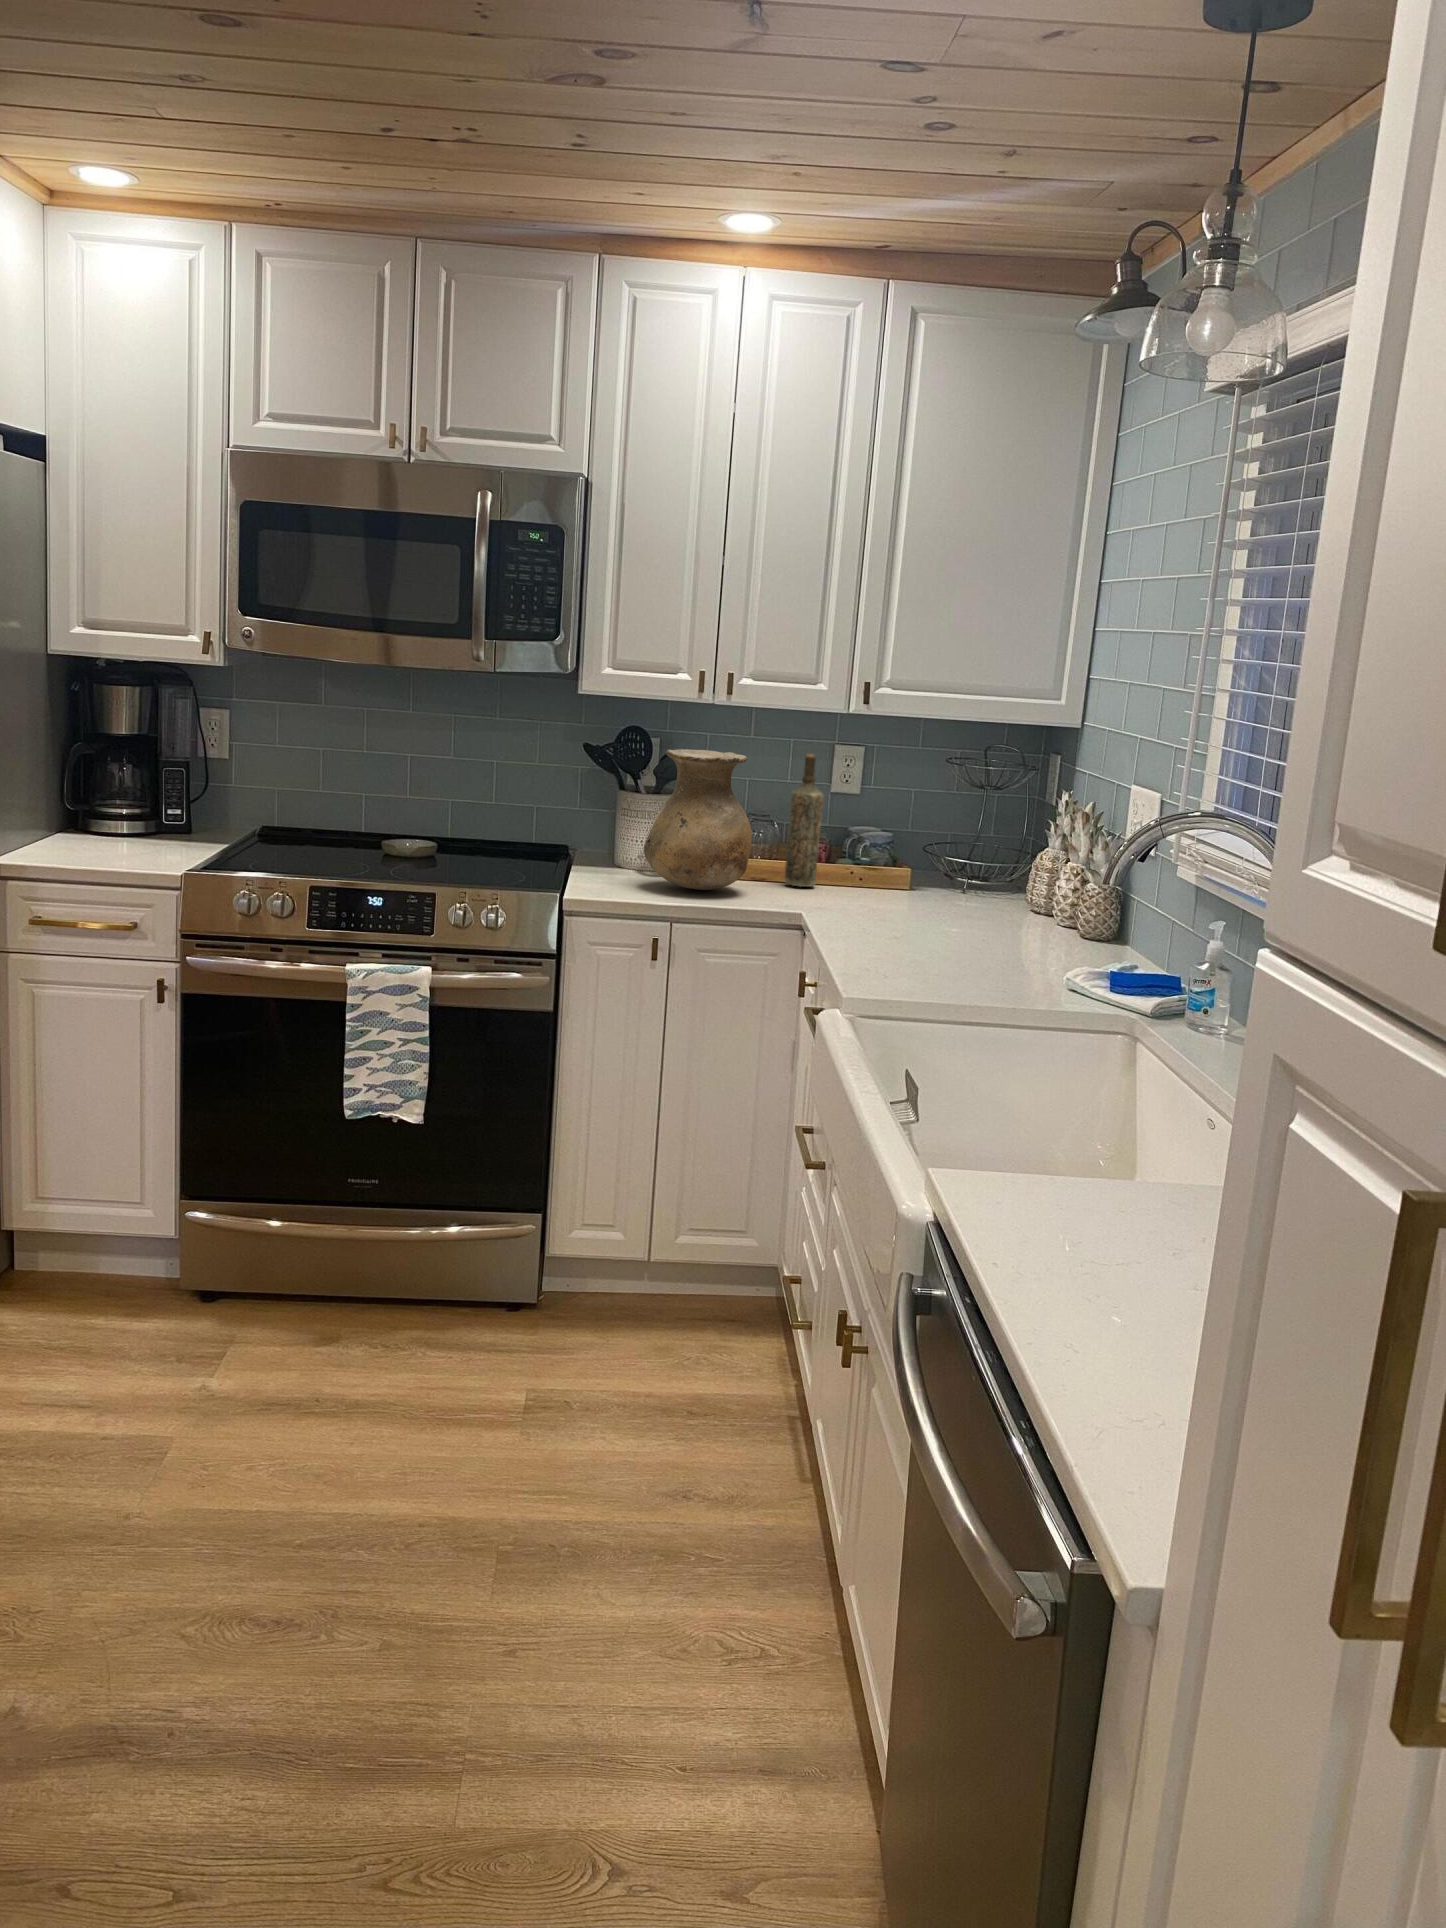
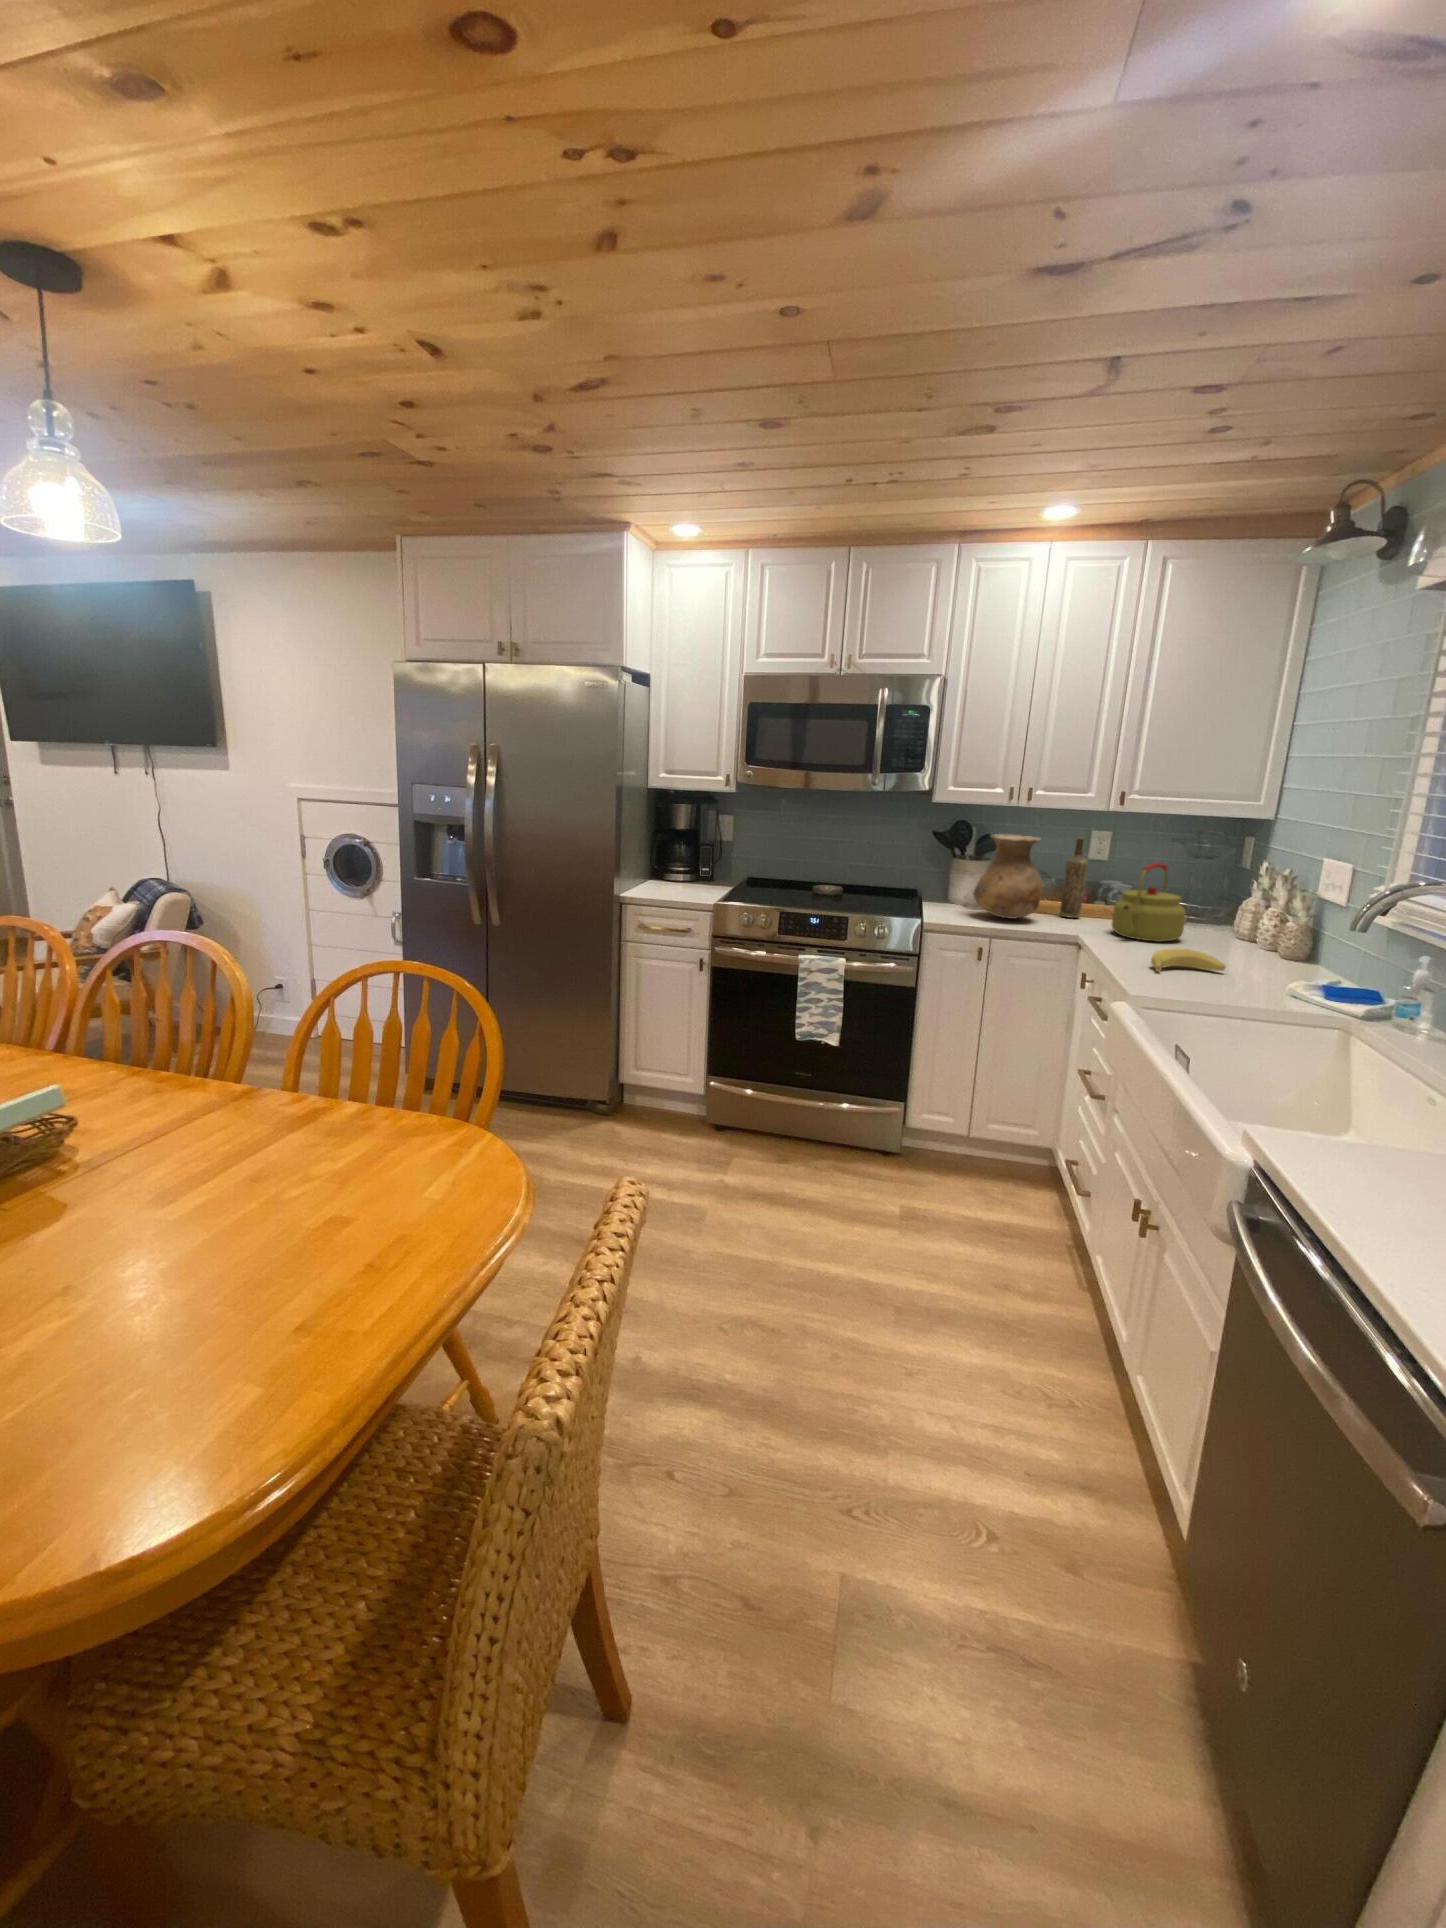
kettle: none [854,795,958,920] -> present [1112,862,1186,942]
banana: none [892,928,997,964] -> present [1151,948,1226,971]

